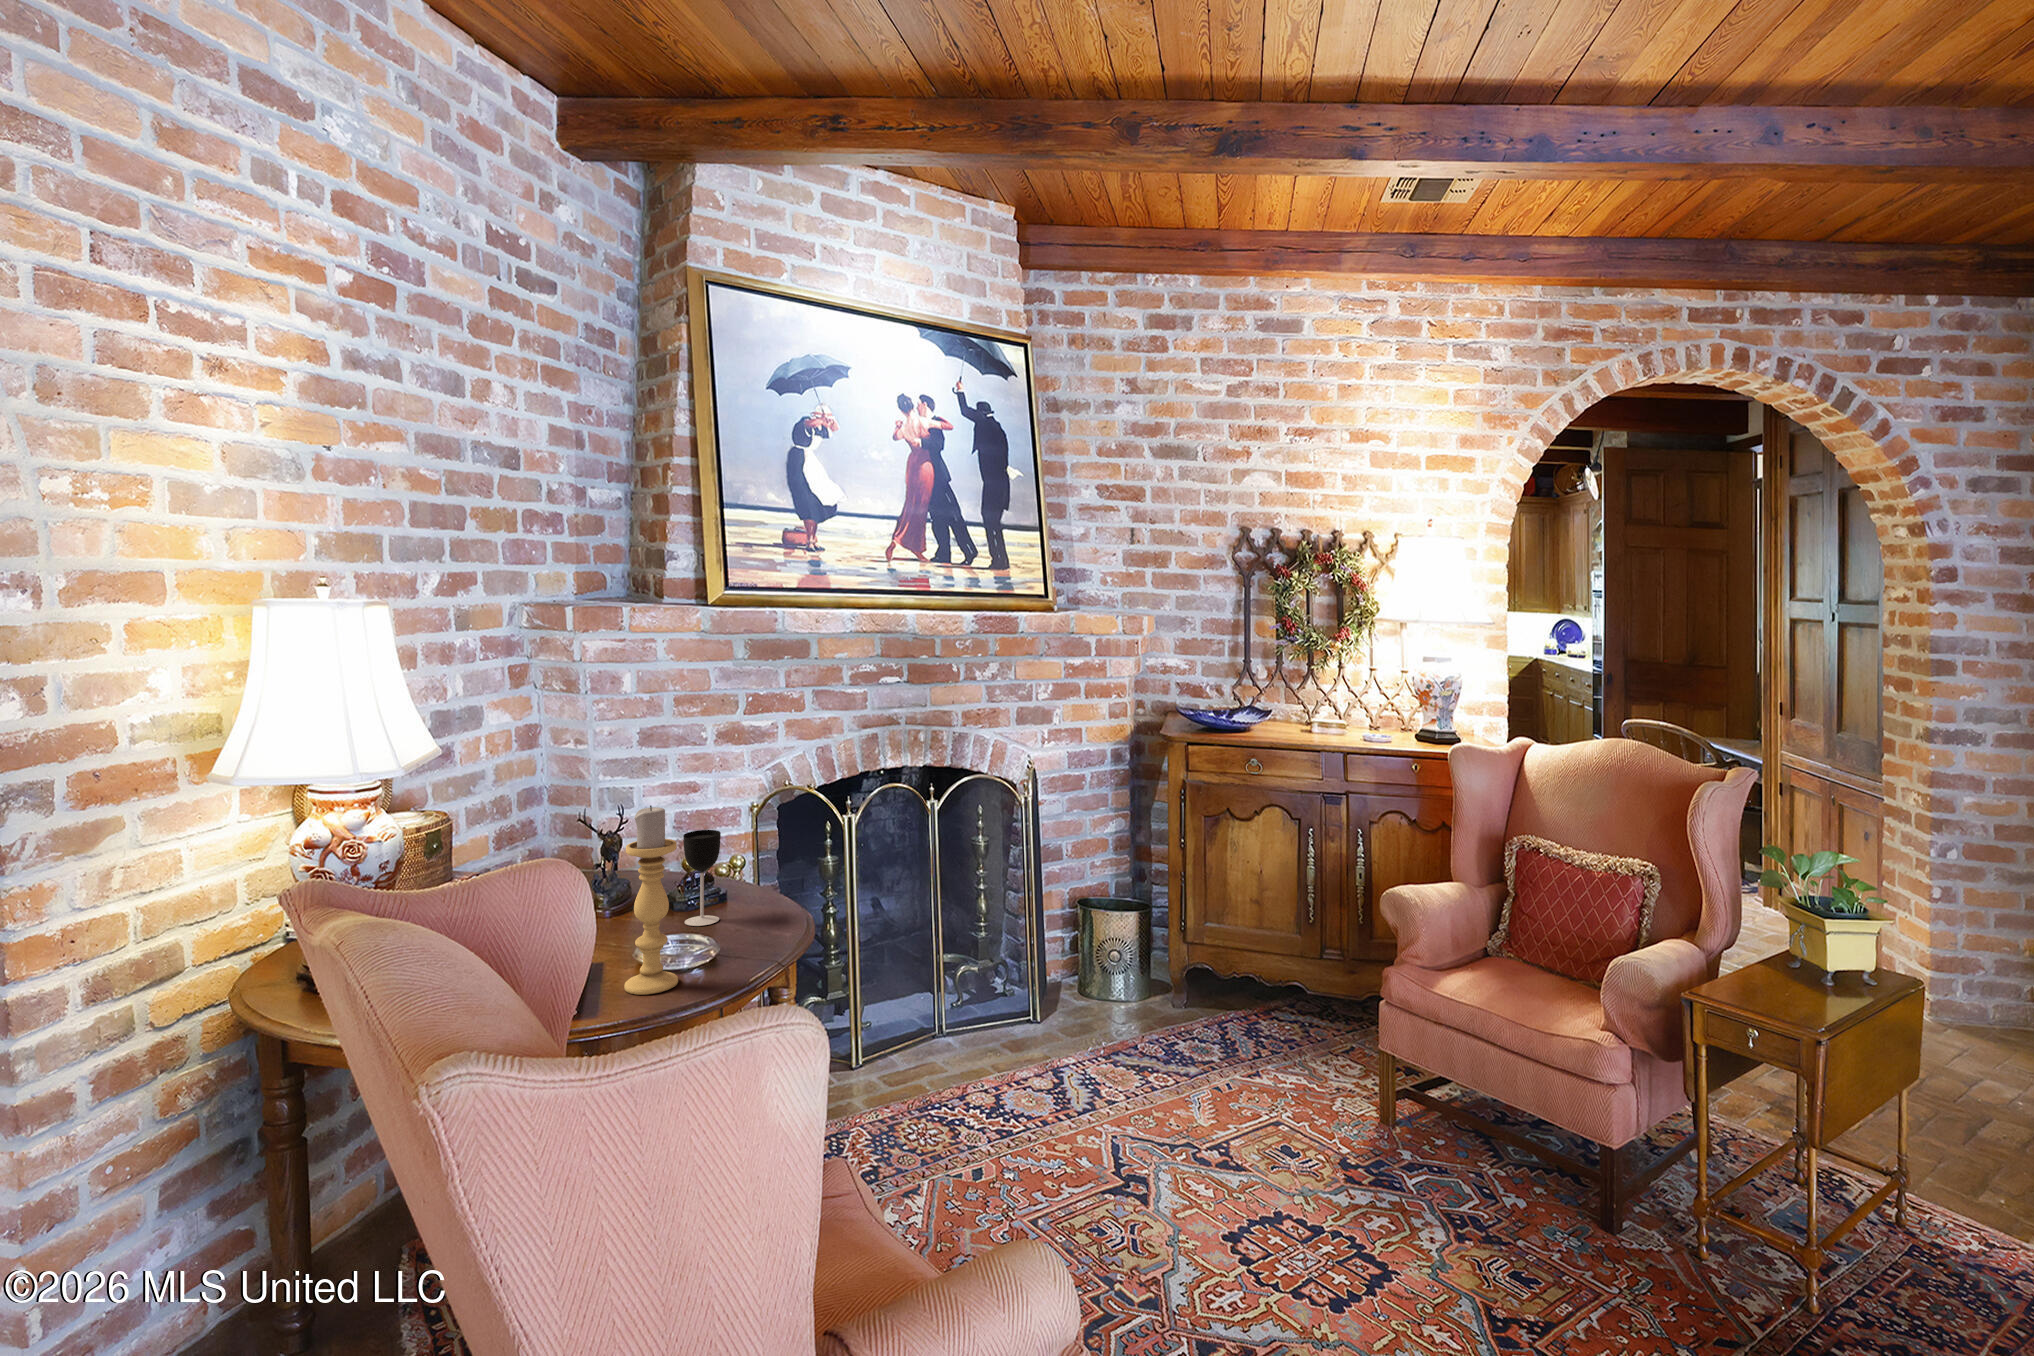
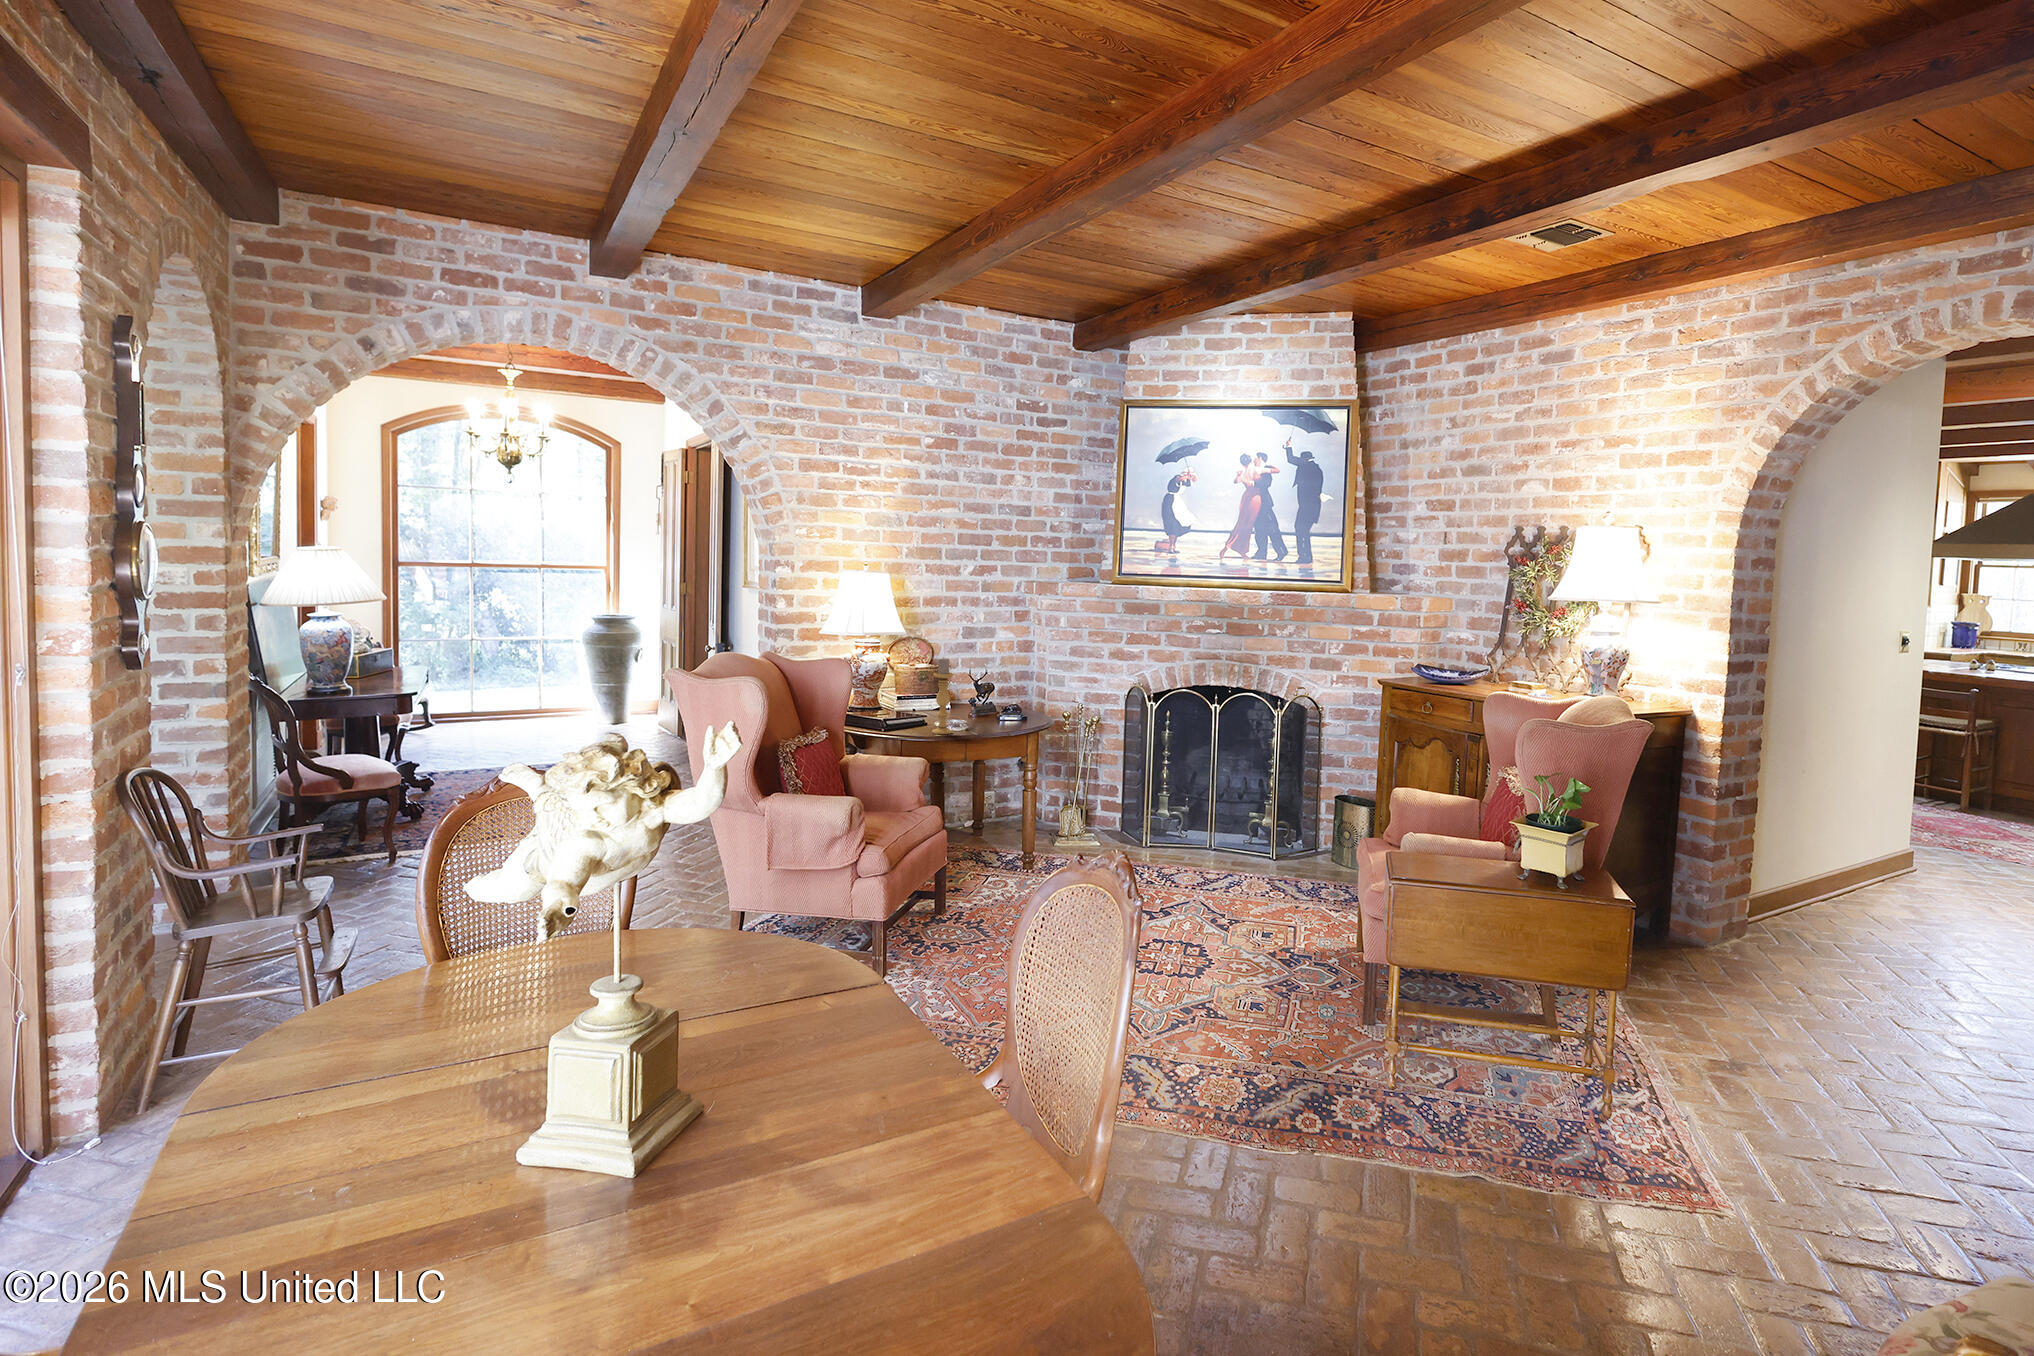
wine glass: present [683,830,721,926] -> none [1004,684,1021,727]

